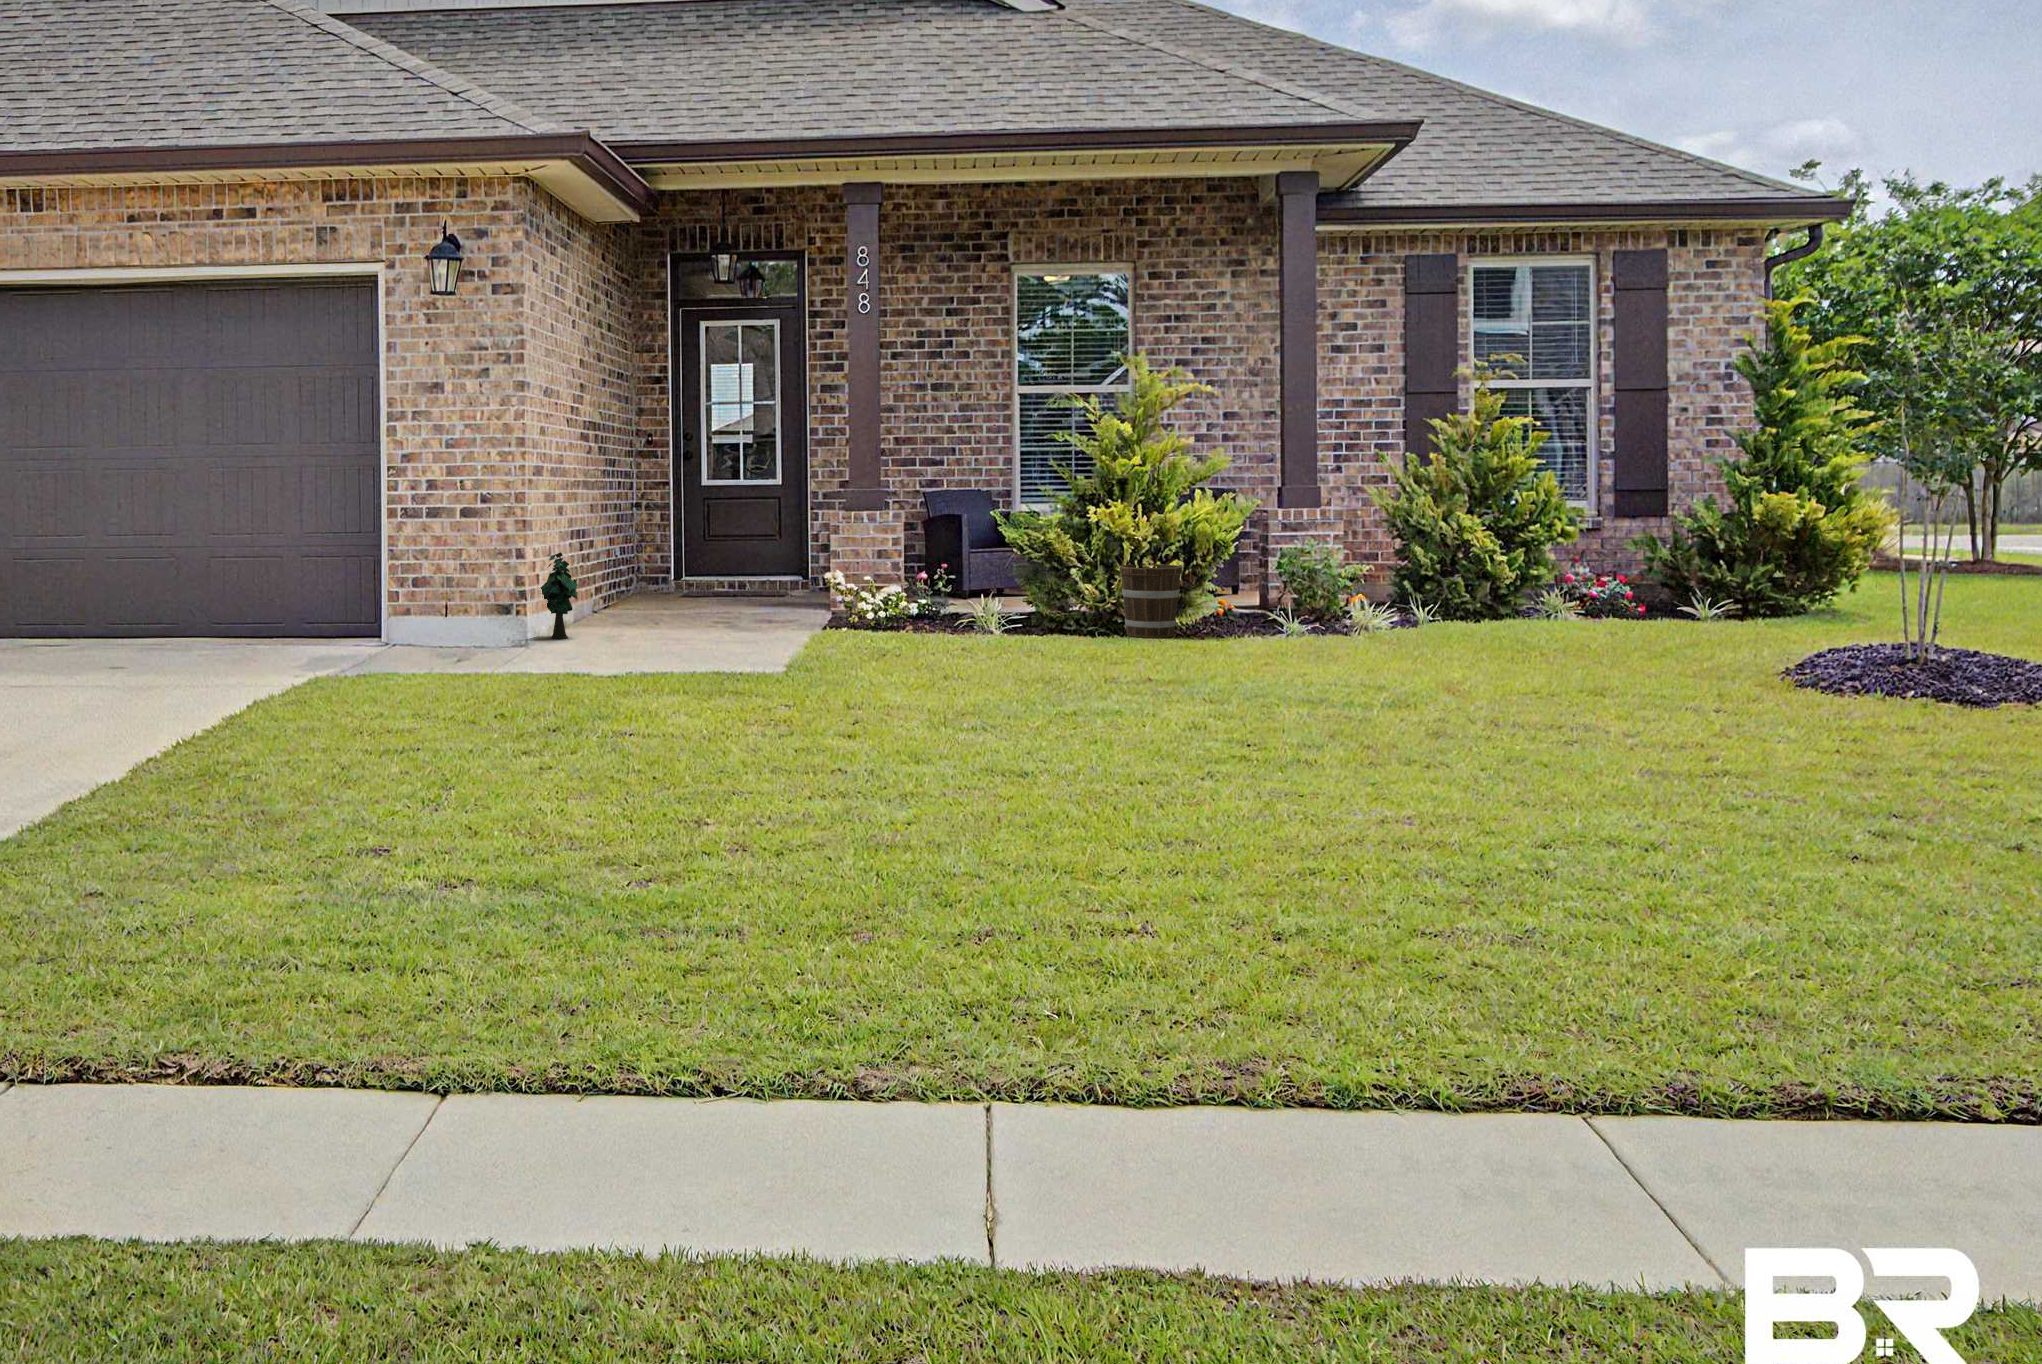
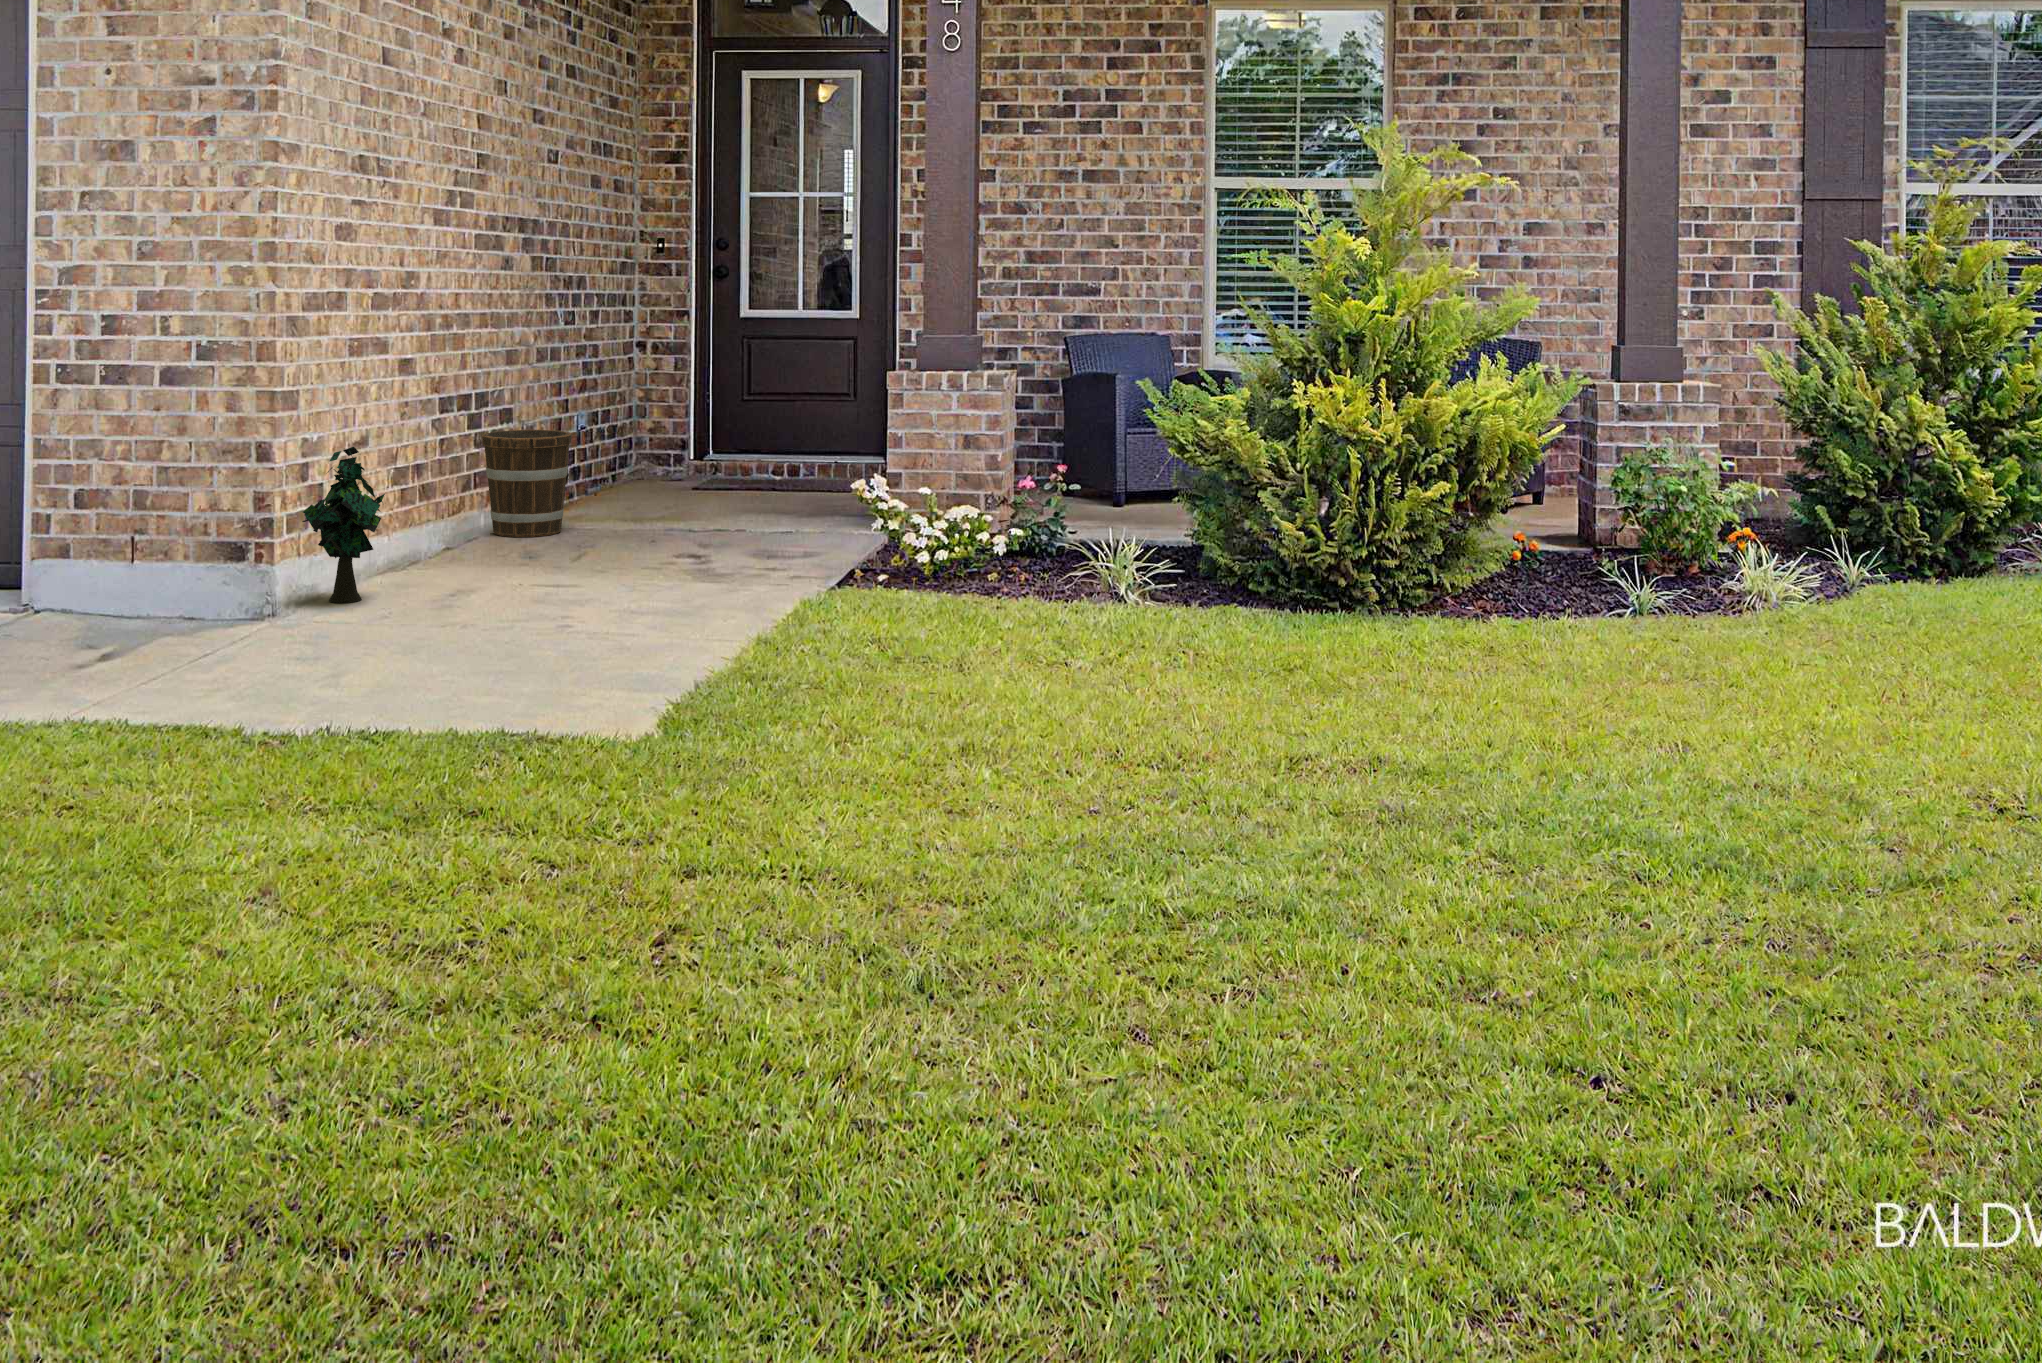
bucket: present [1120,564,1182,638] -> present [482,430,572,537]

